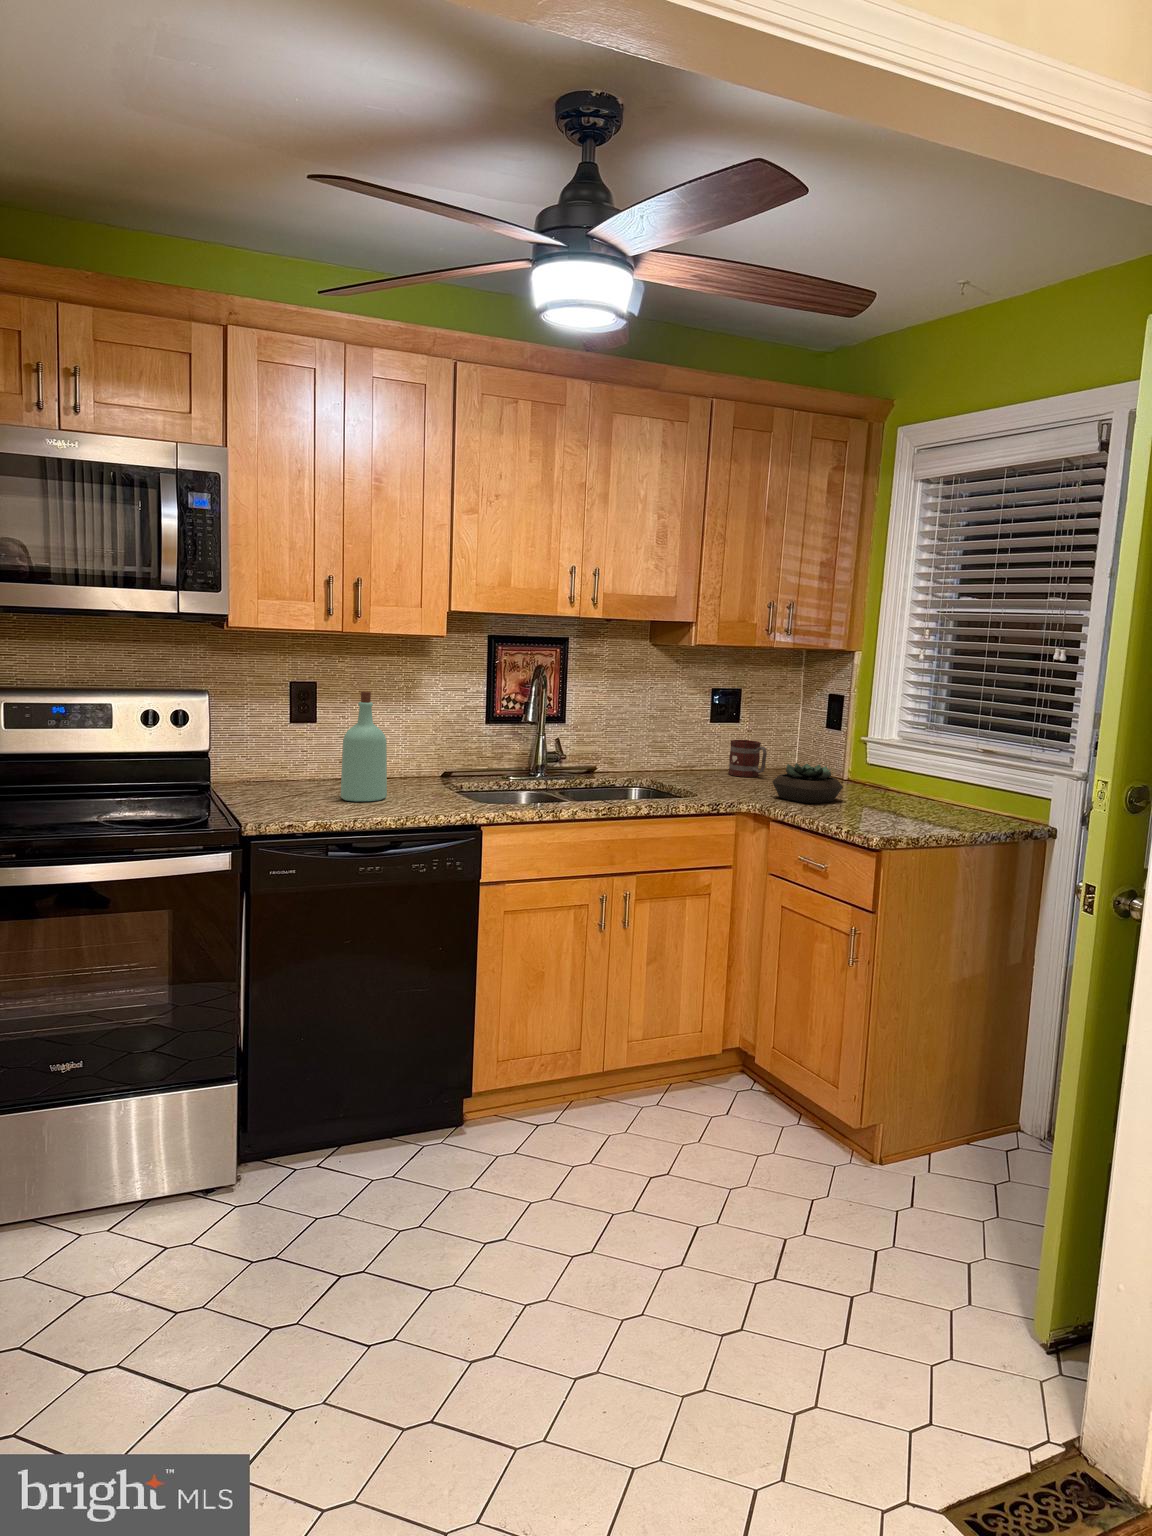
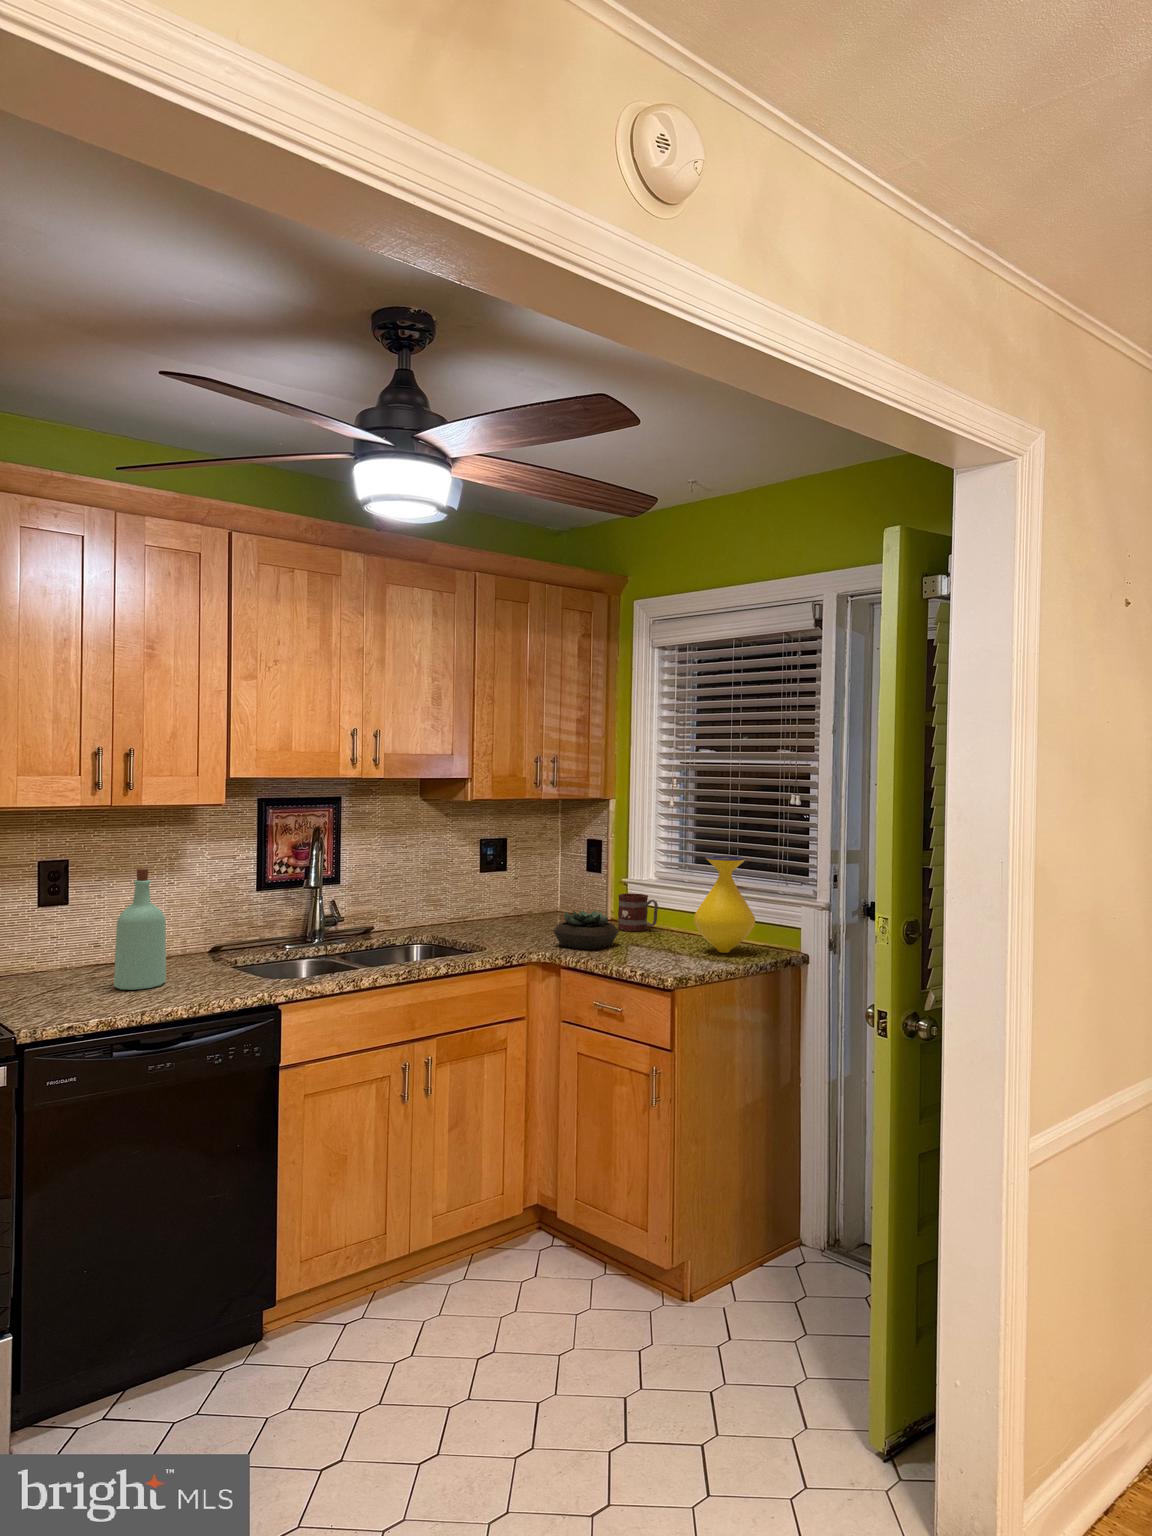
vase: none [924,712,994,818] -> present [694,855,755,953]
mug: present [728,740,767,777] -> present [618,893,658,931]

